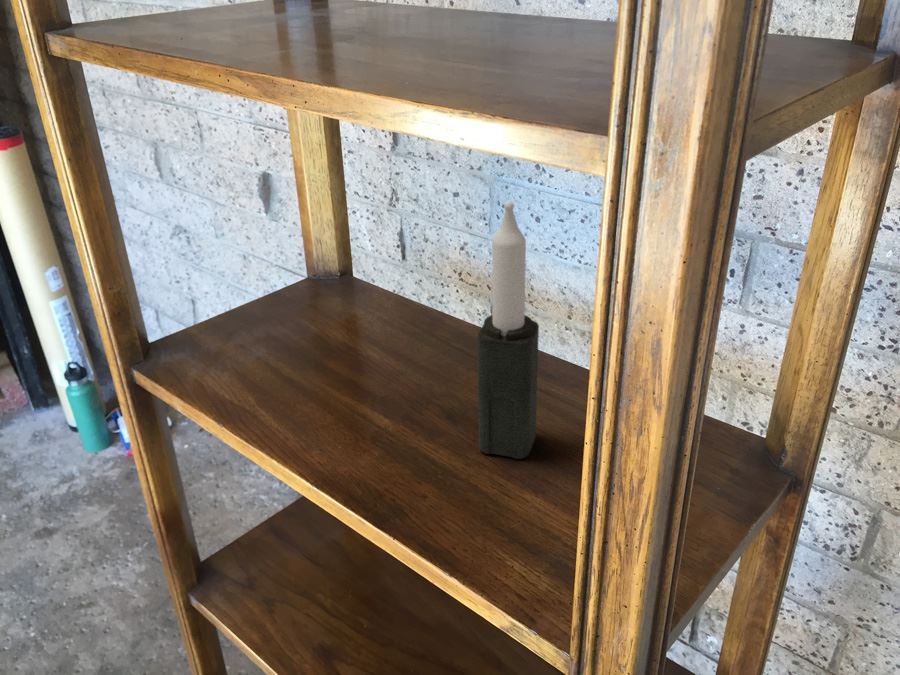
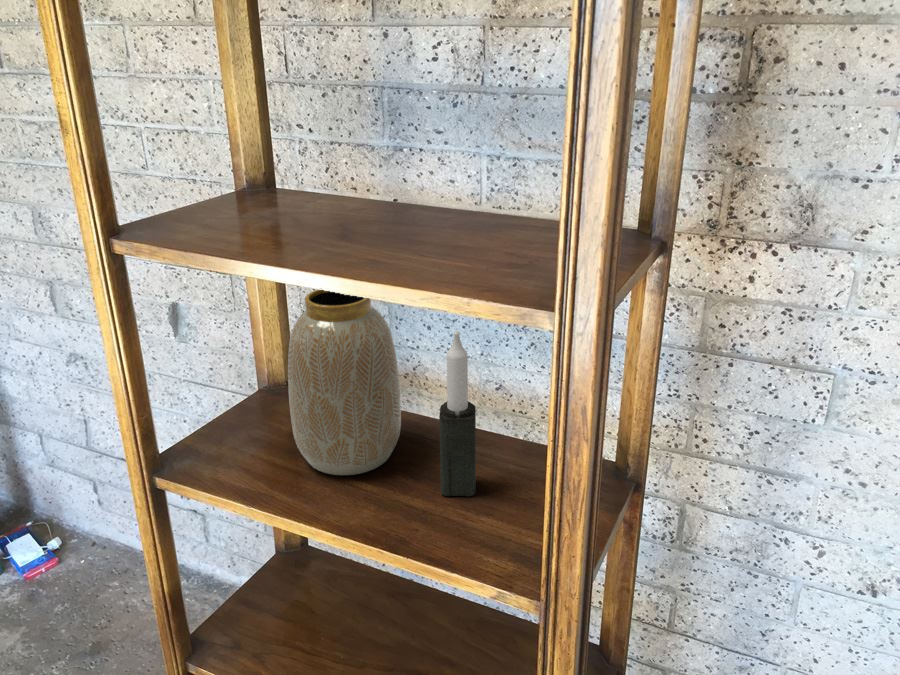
vase: none [290,132,450,402] -> present [288,288,401,475]

